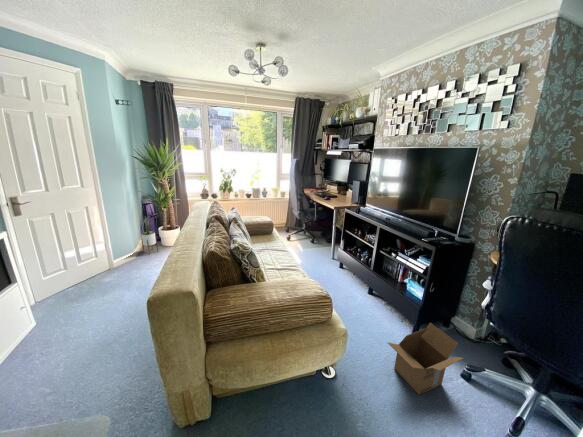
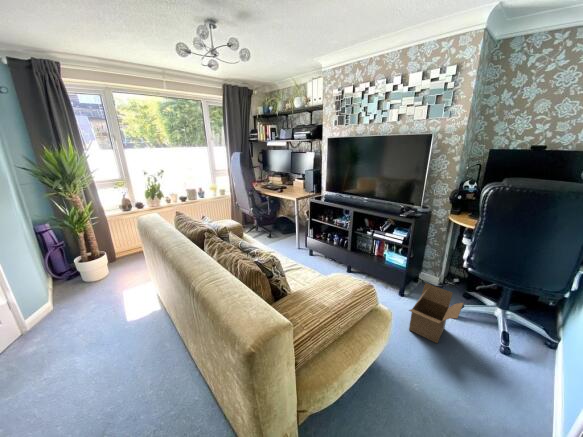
potted plant: present [141,219,158,255] -> none [49,248,82,300]

